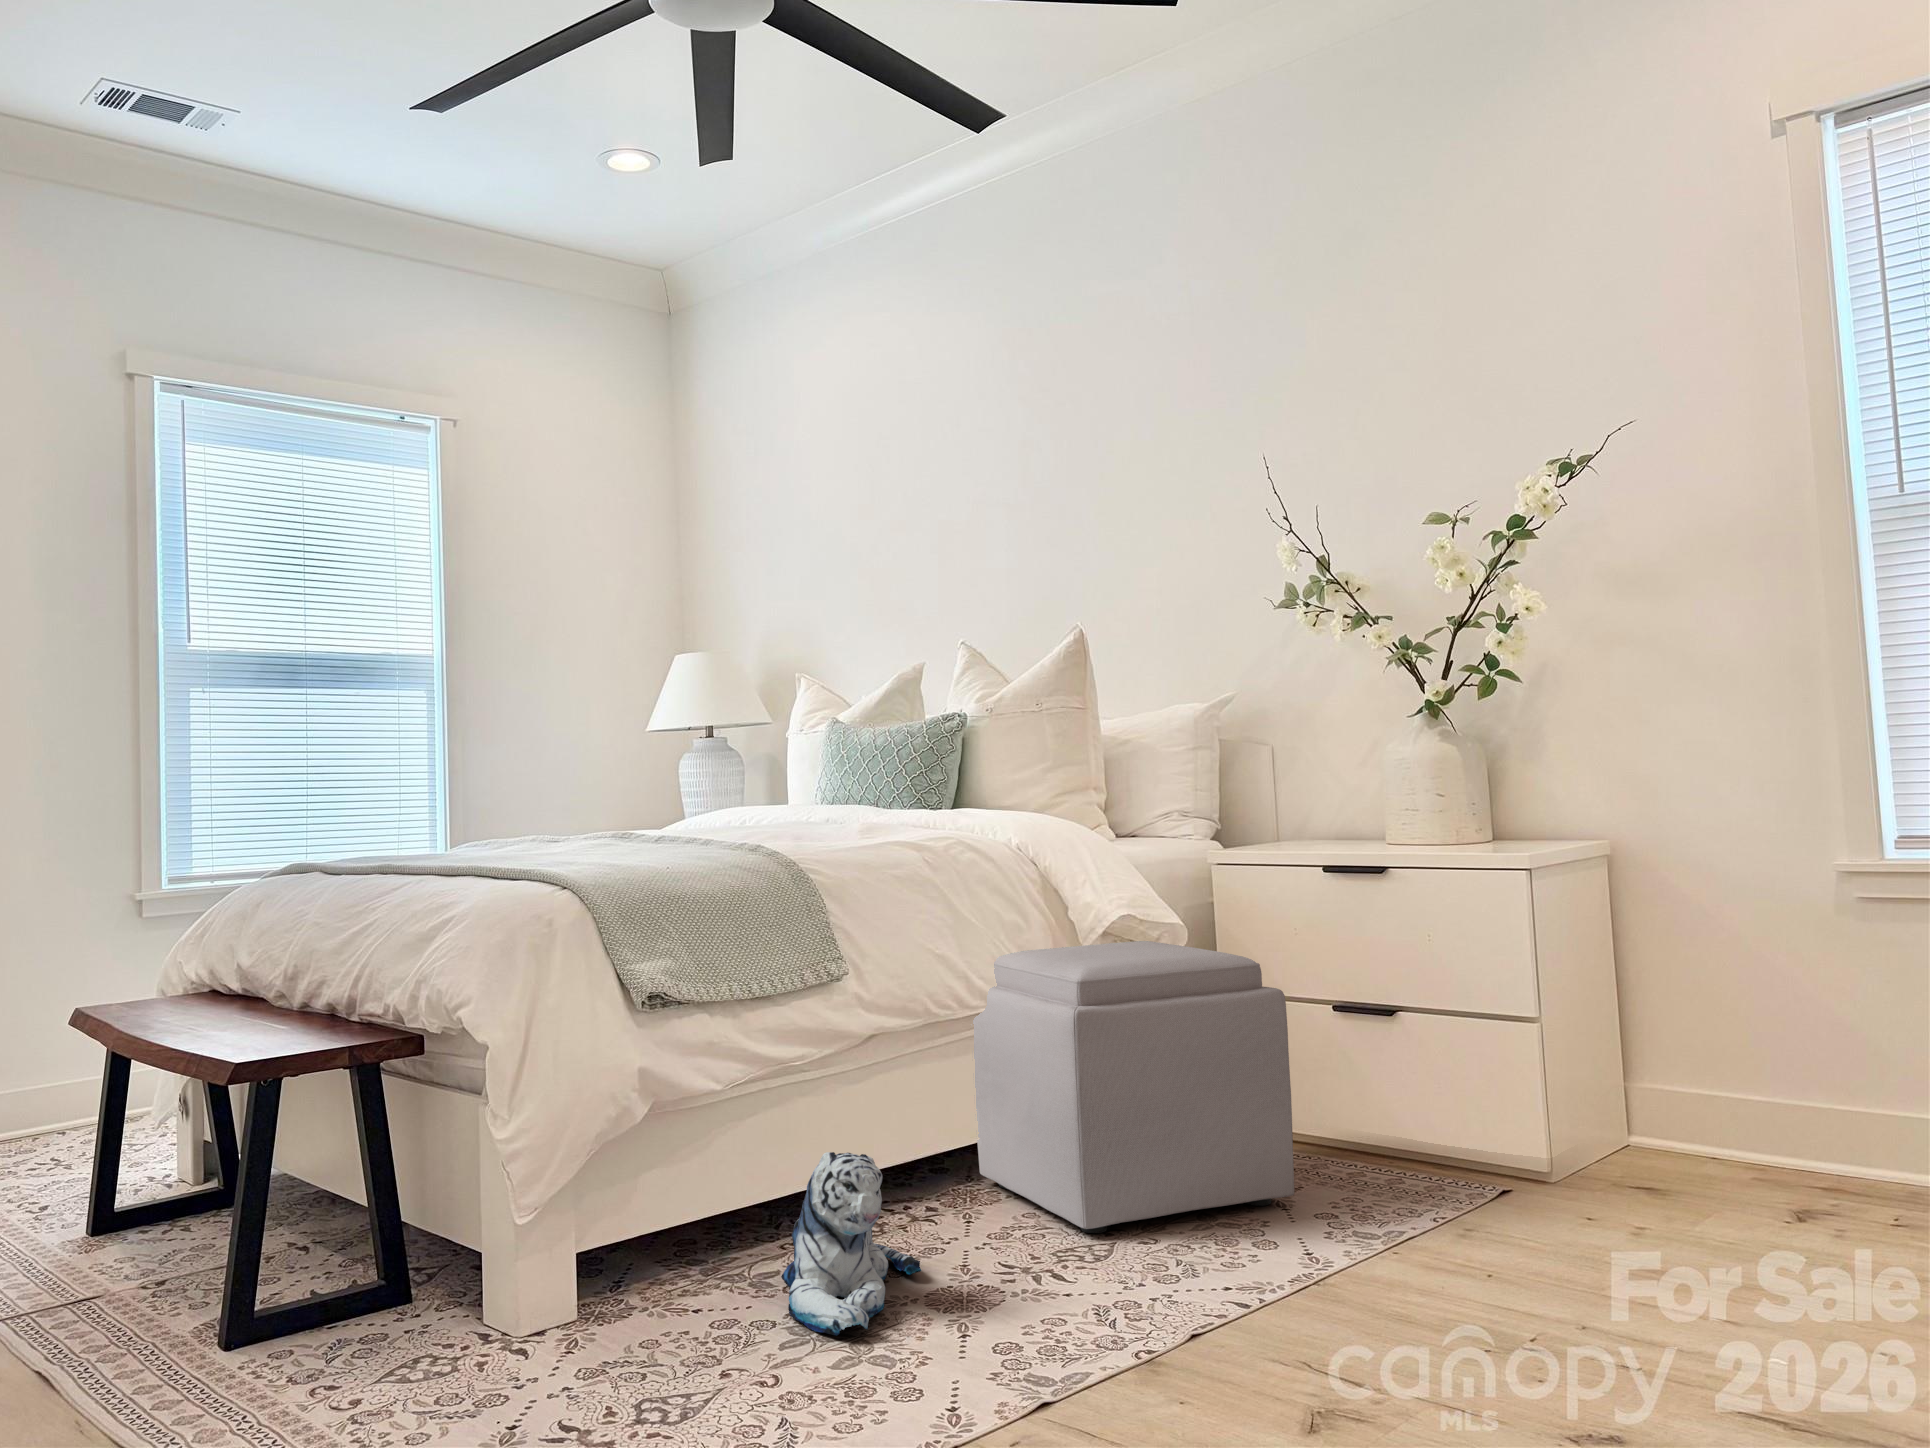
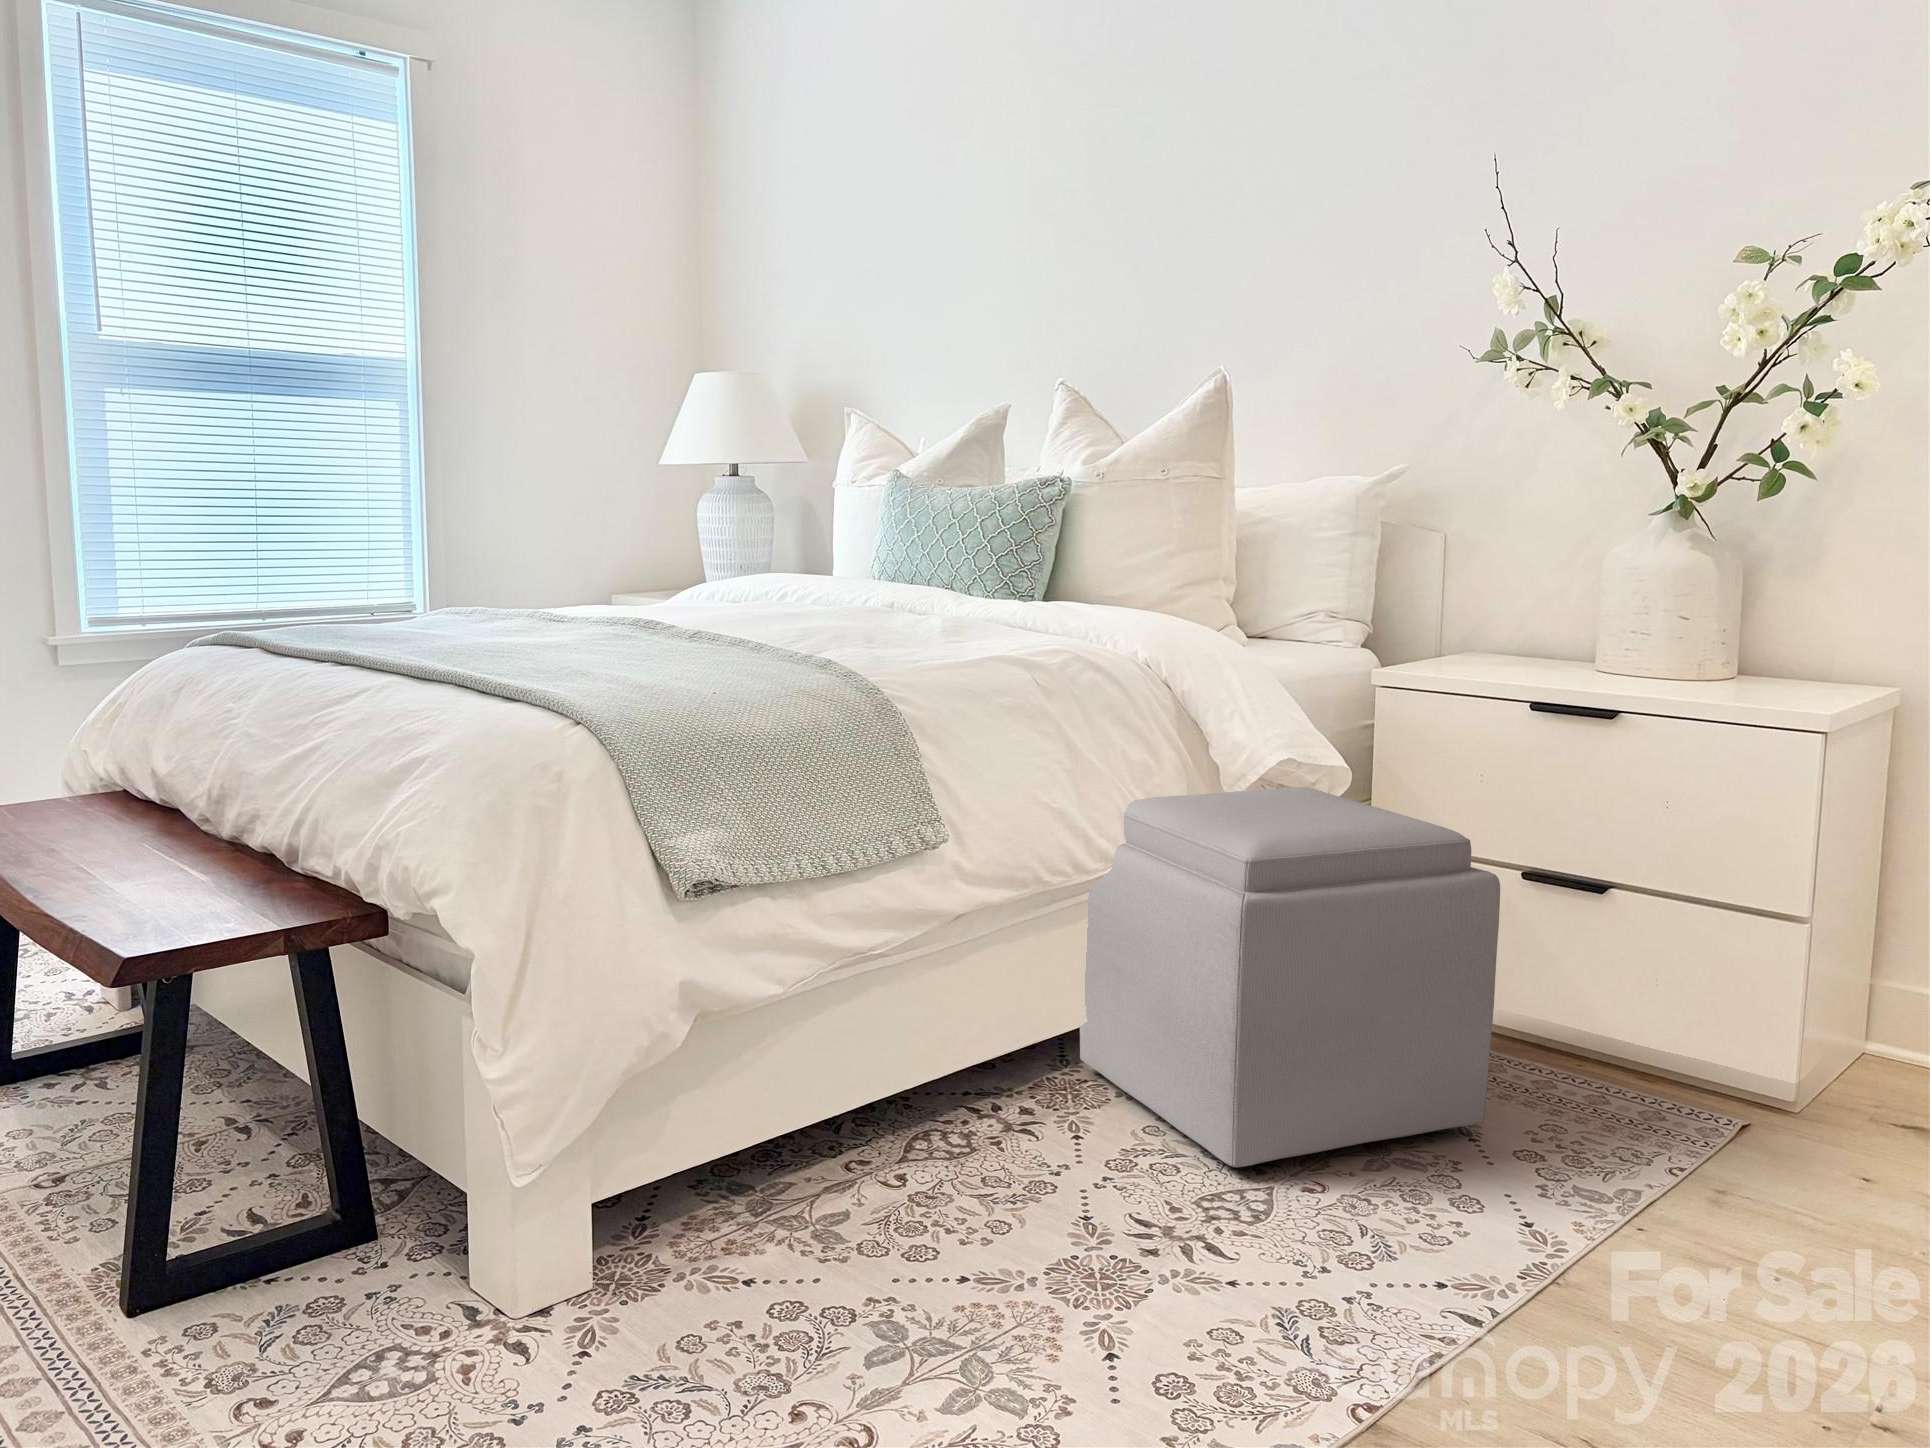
plush toy: present [781,1152,921,1335] -> none [854,1092,1036,1348]

